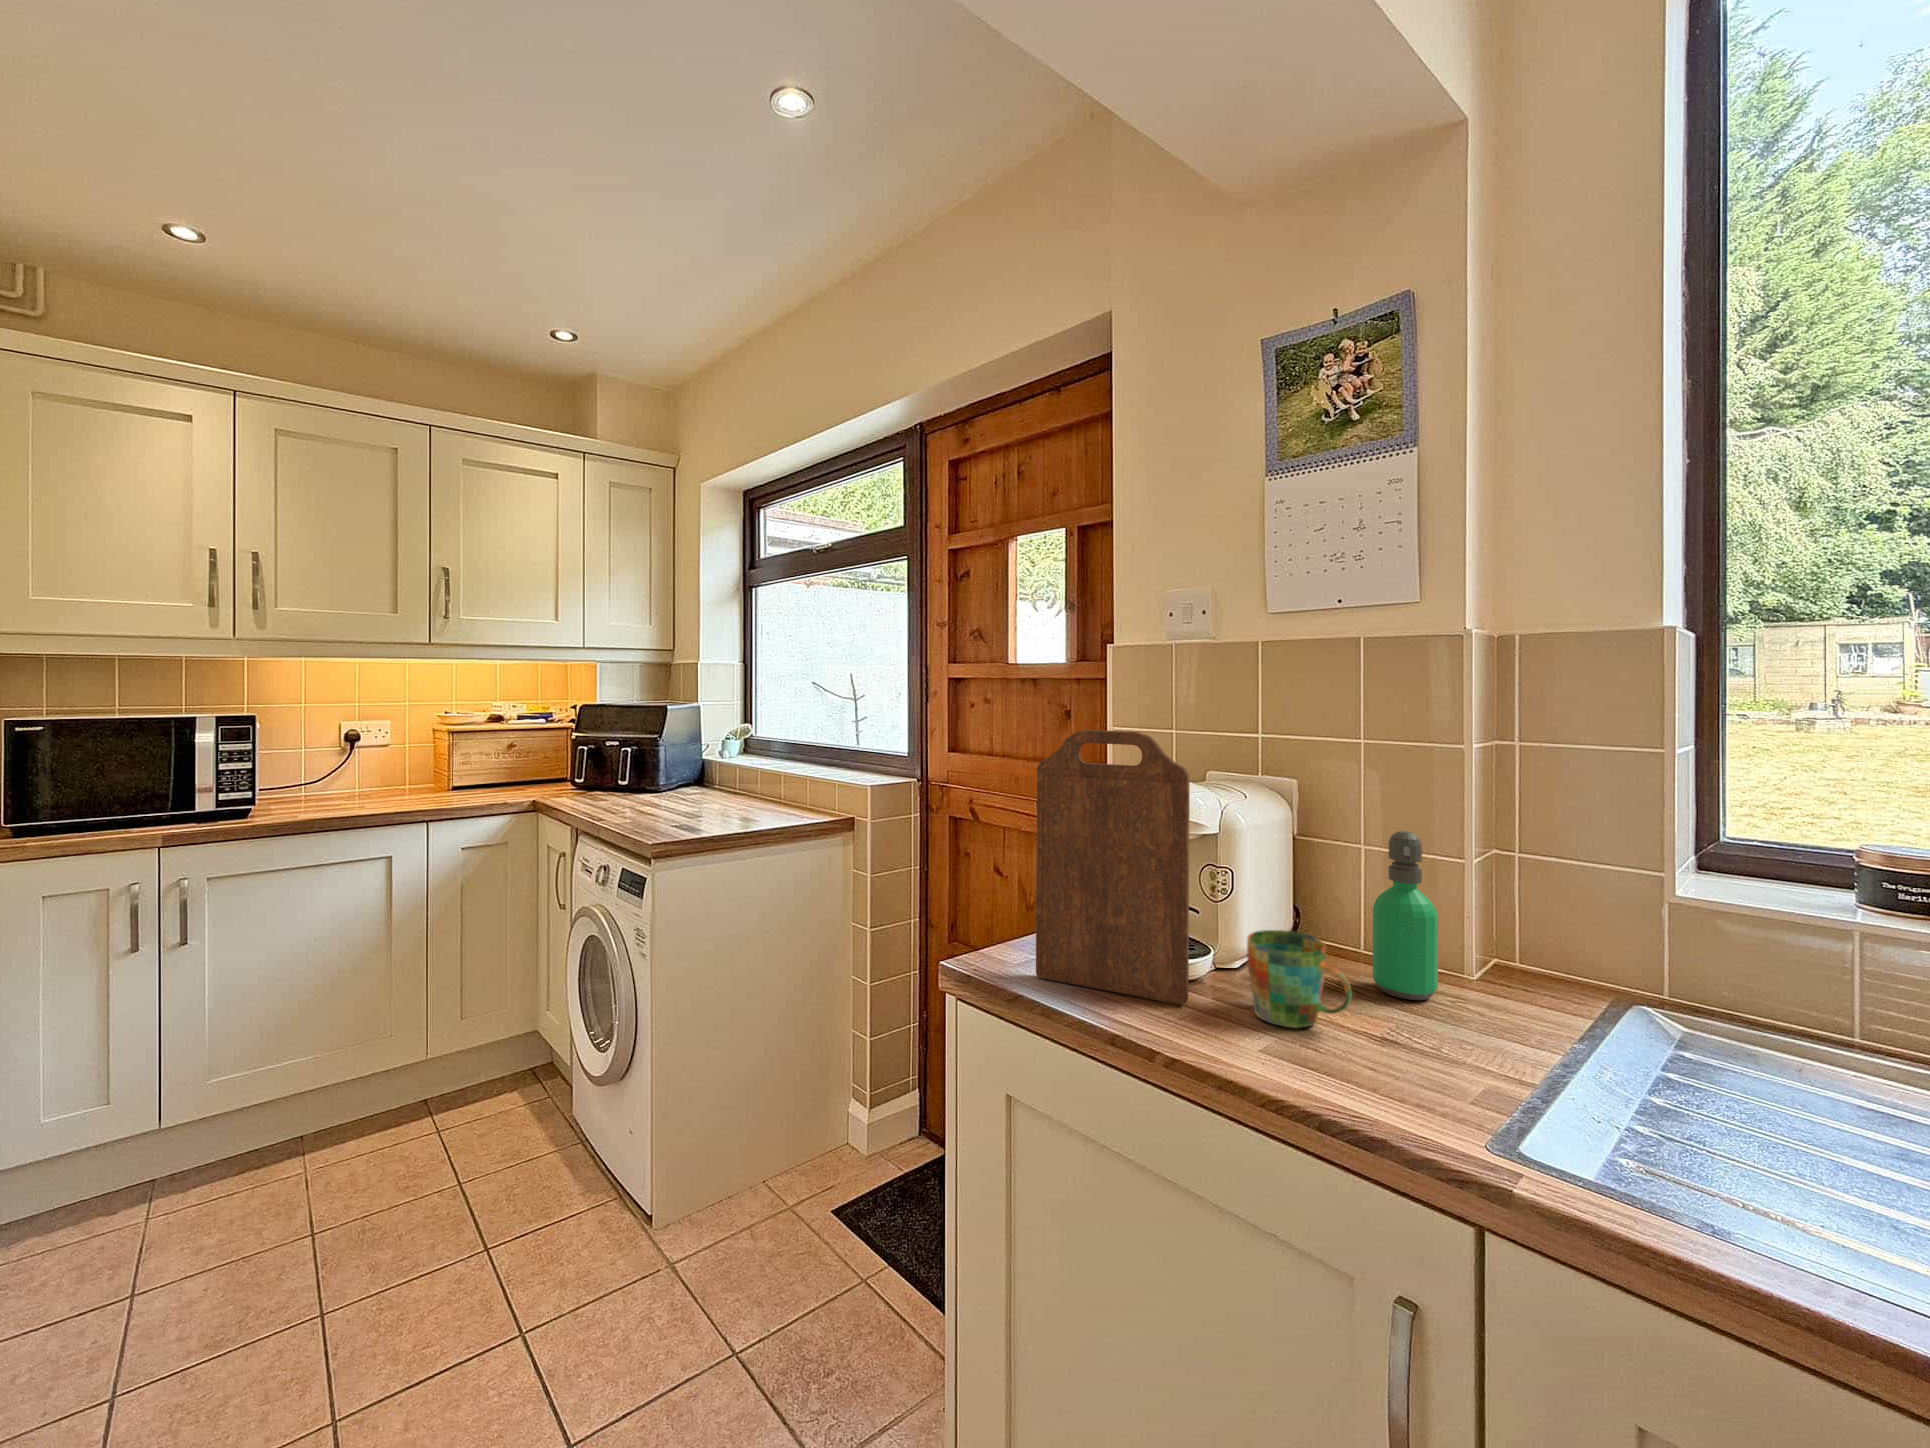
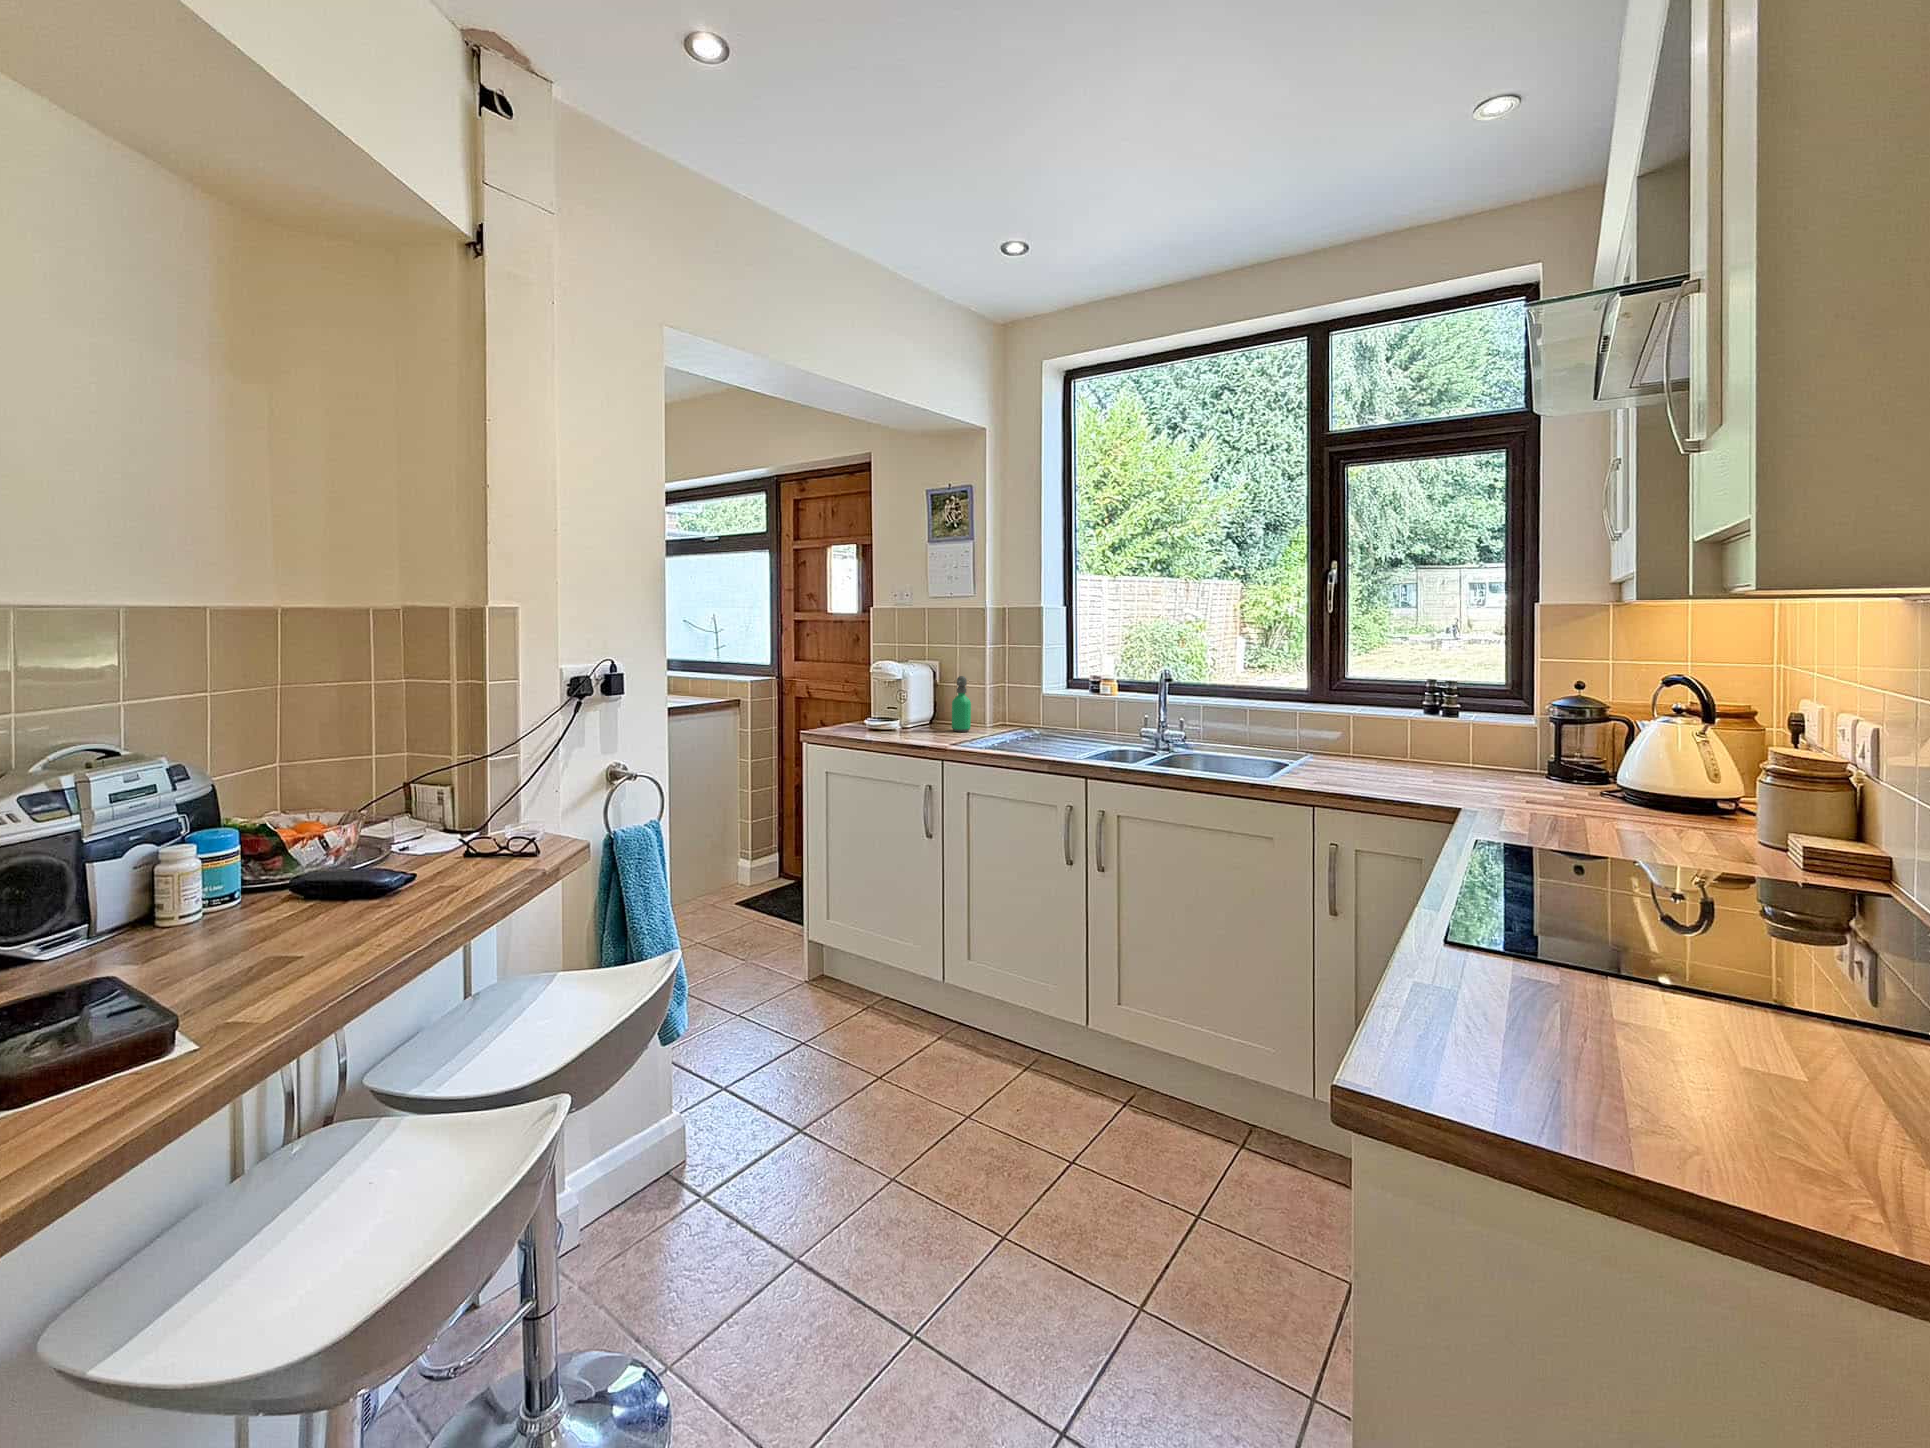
cutting board: present [1036,730,1190,1004] -> none [835,641,886,733]
mug: present [1247,930,1352,1028] -> none [904,708,932,735]

